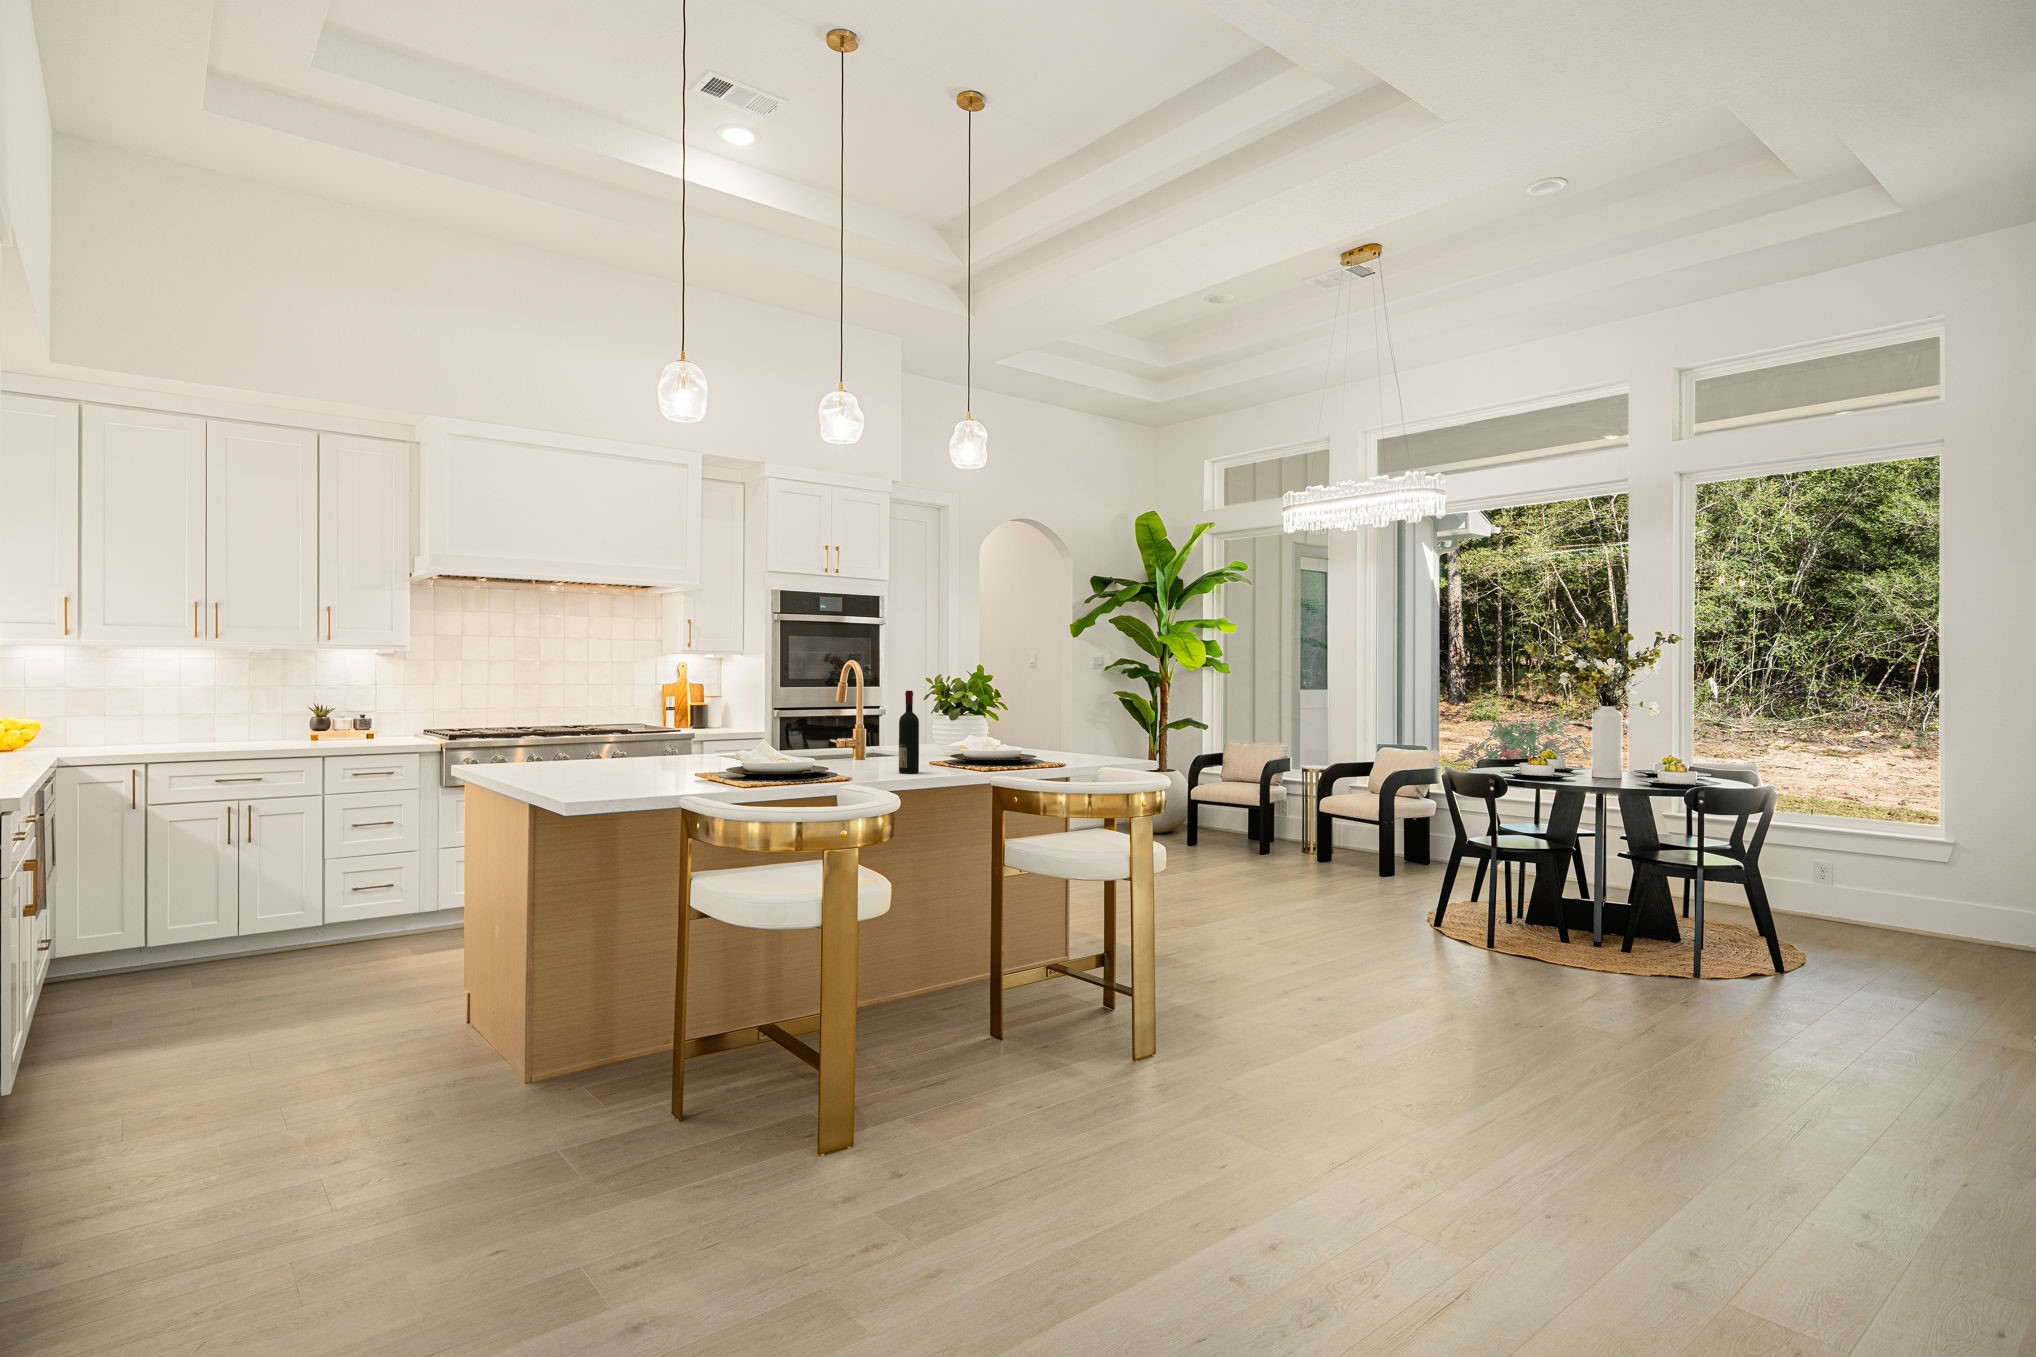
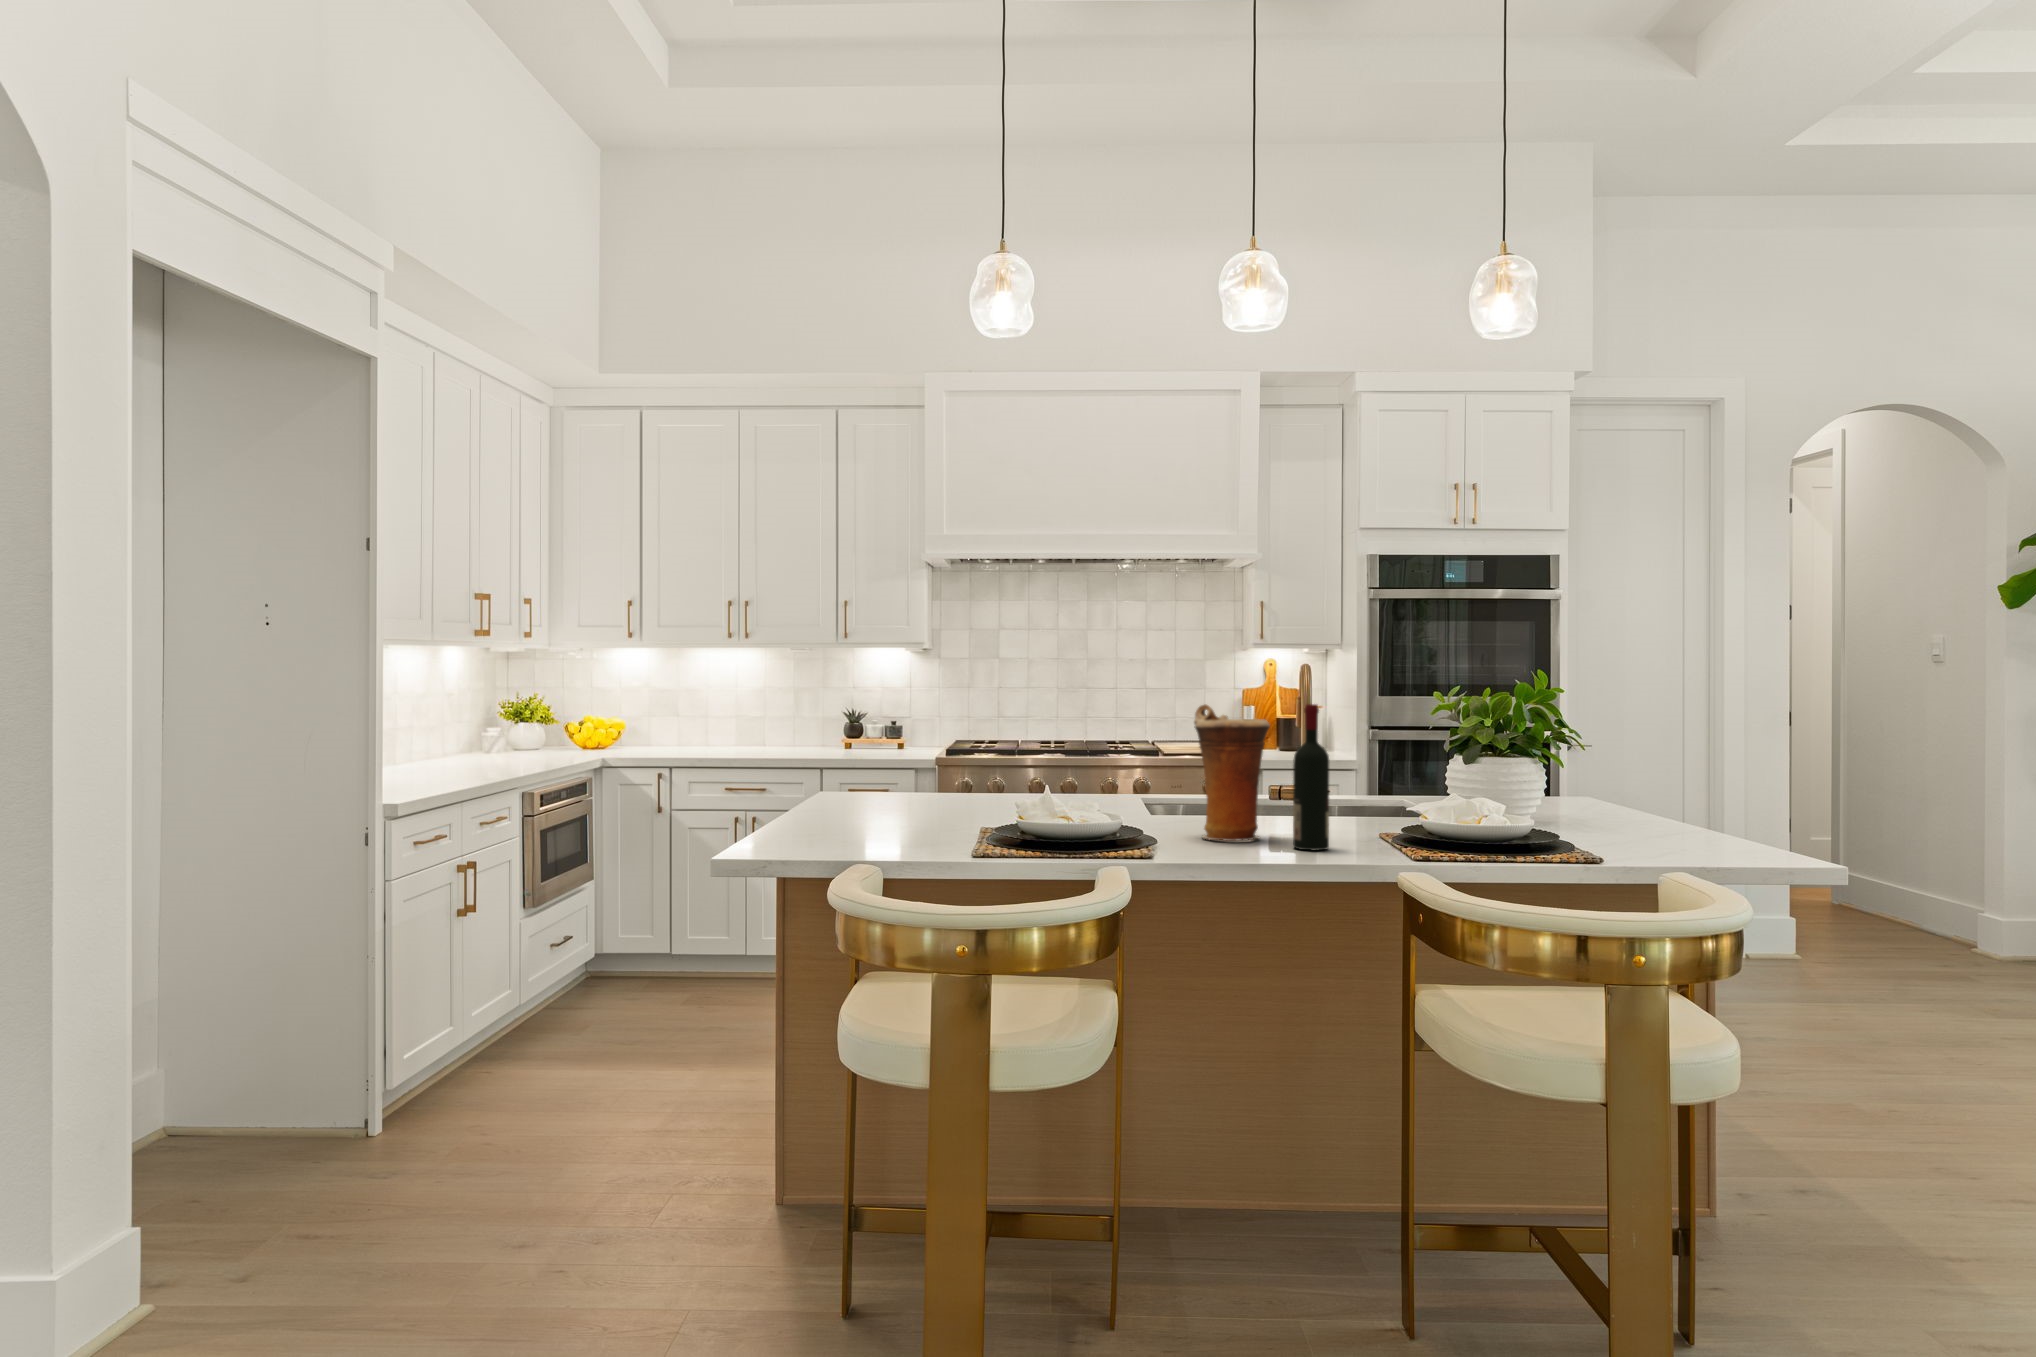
vase: none [828,690,877,773] -> present [1194,704,1270,841]

